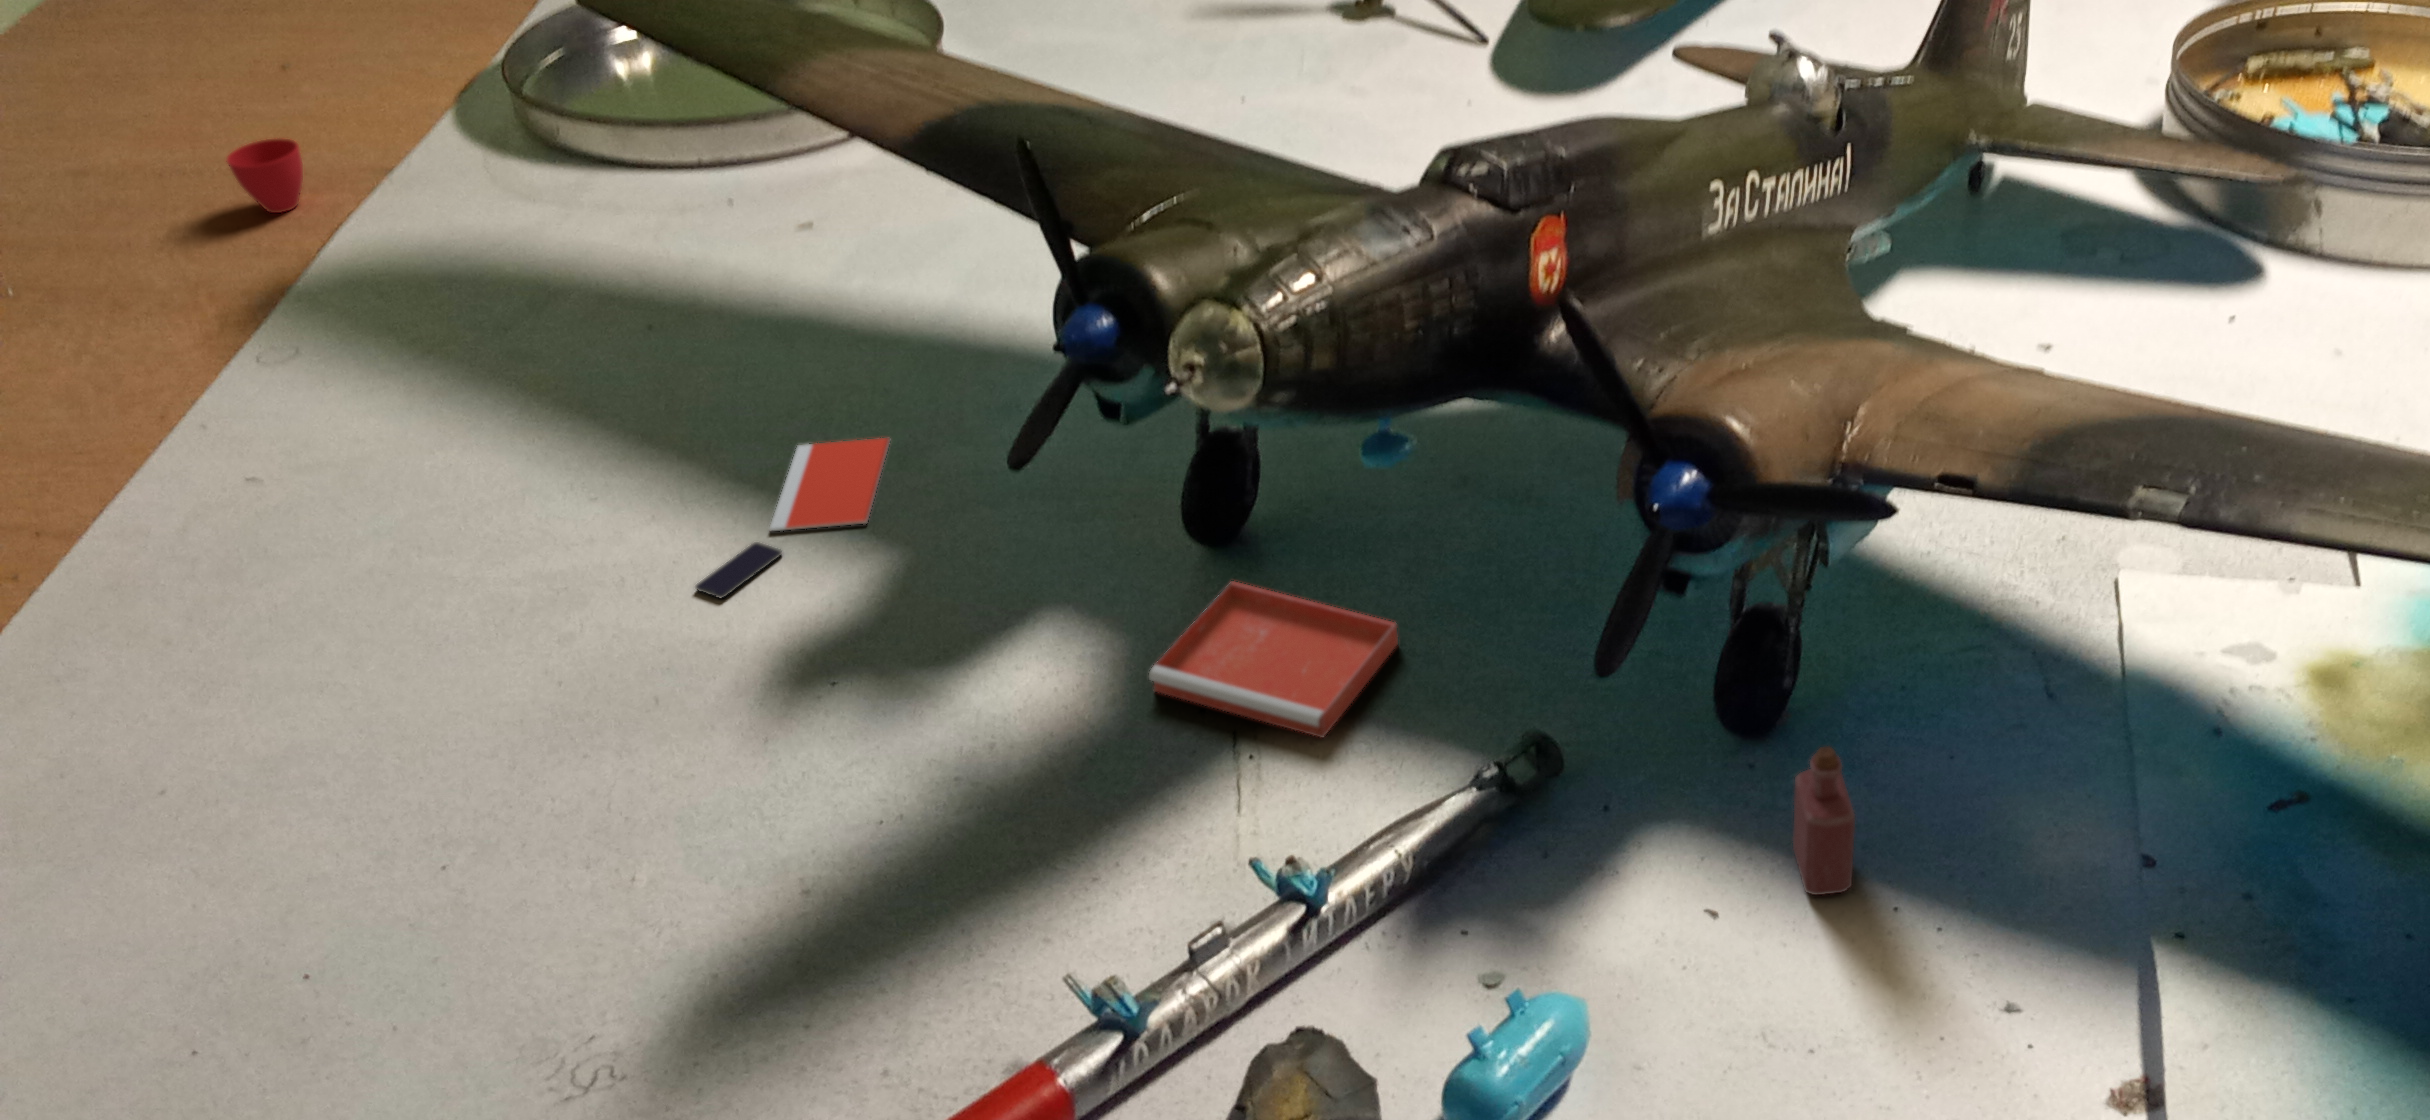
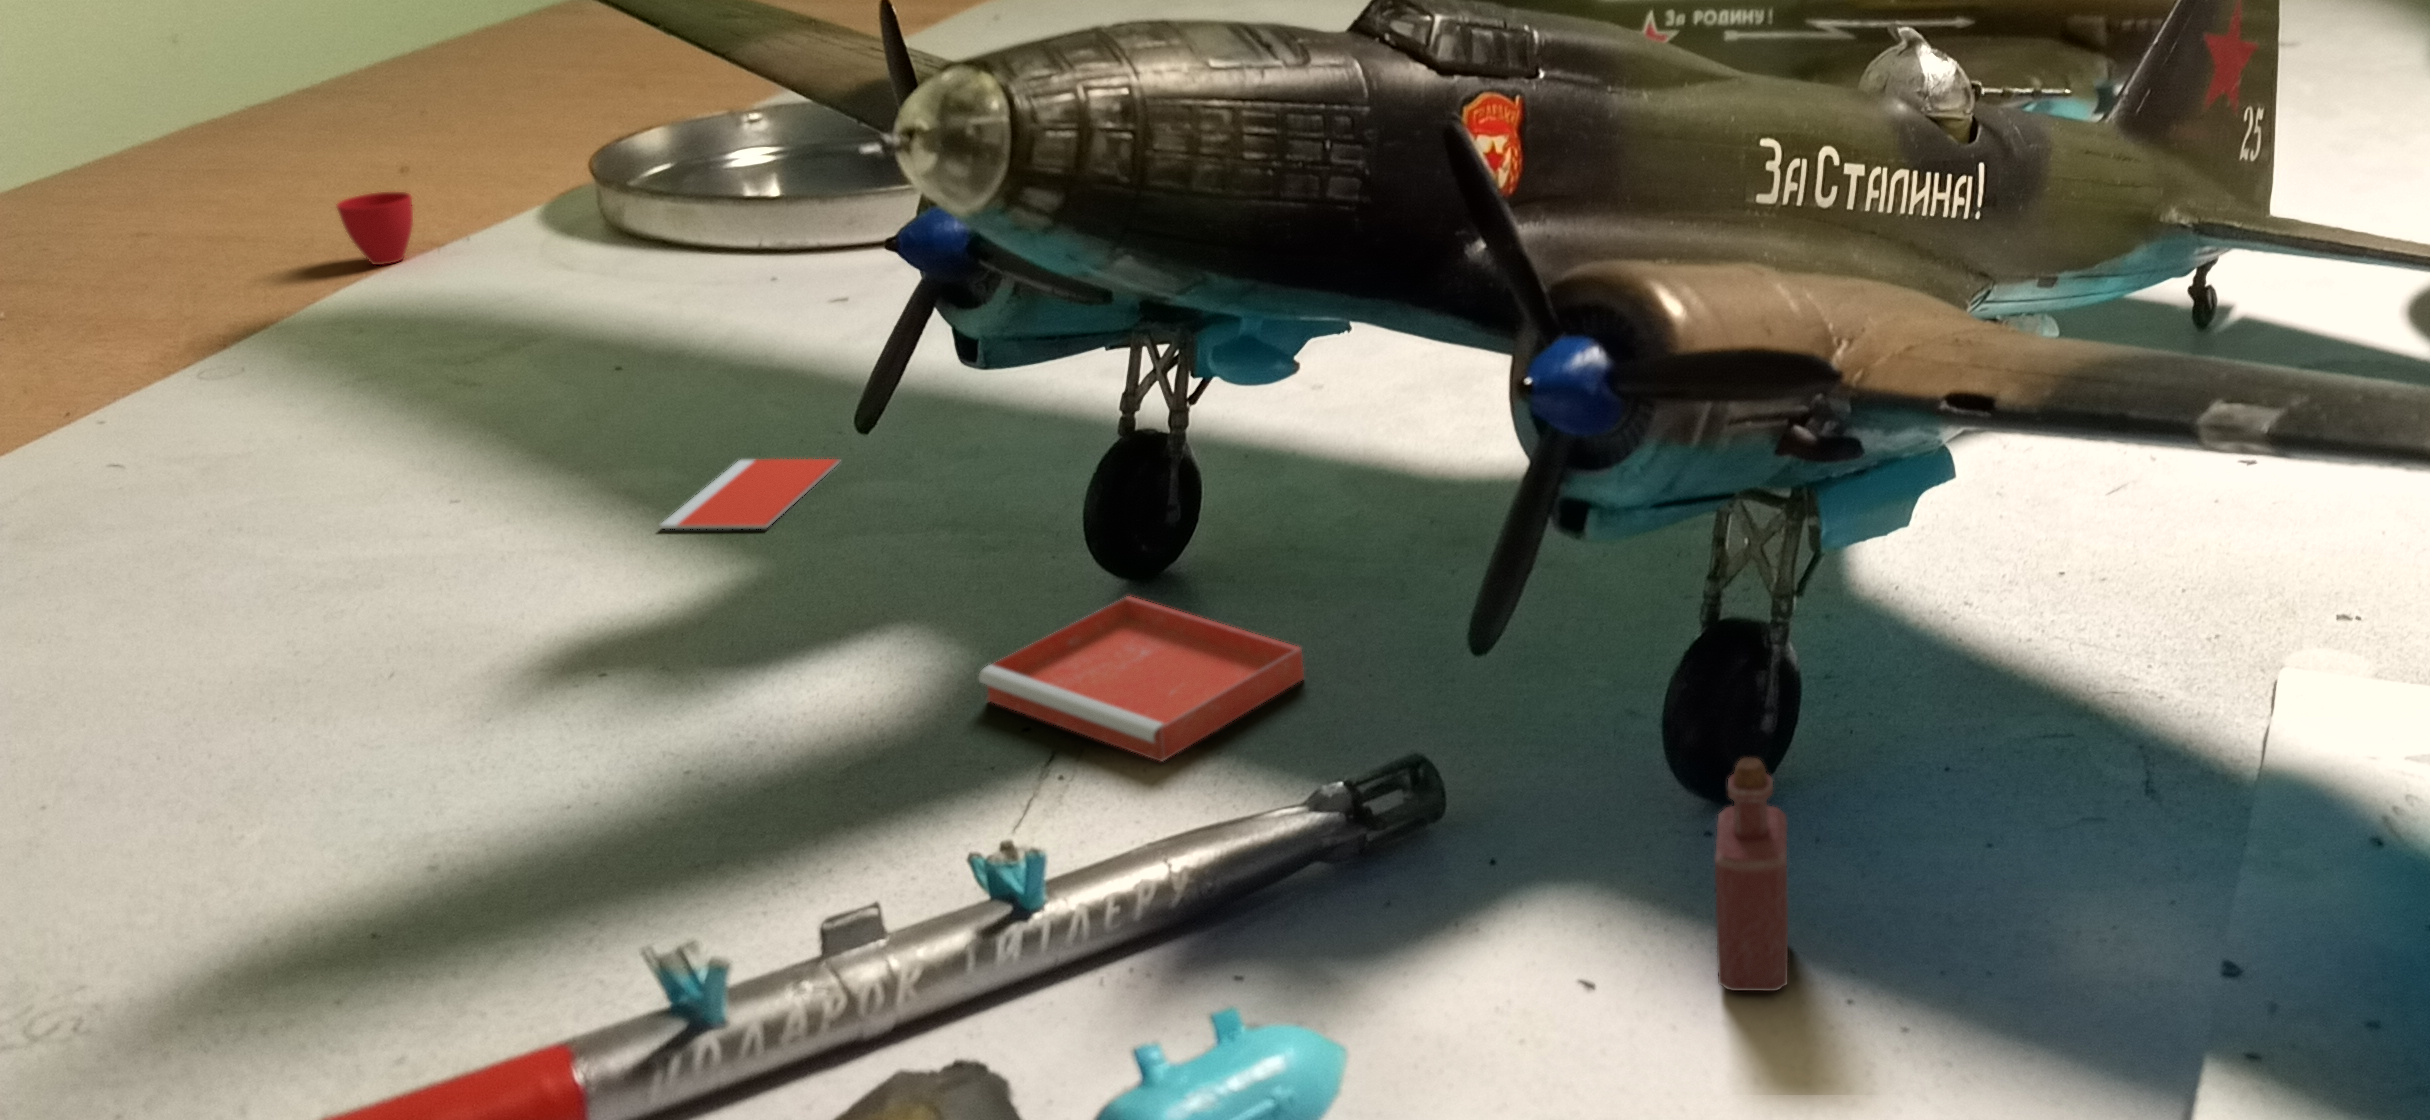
smartphone: present [695,542,782,598] -> none [545,535,659,581]

